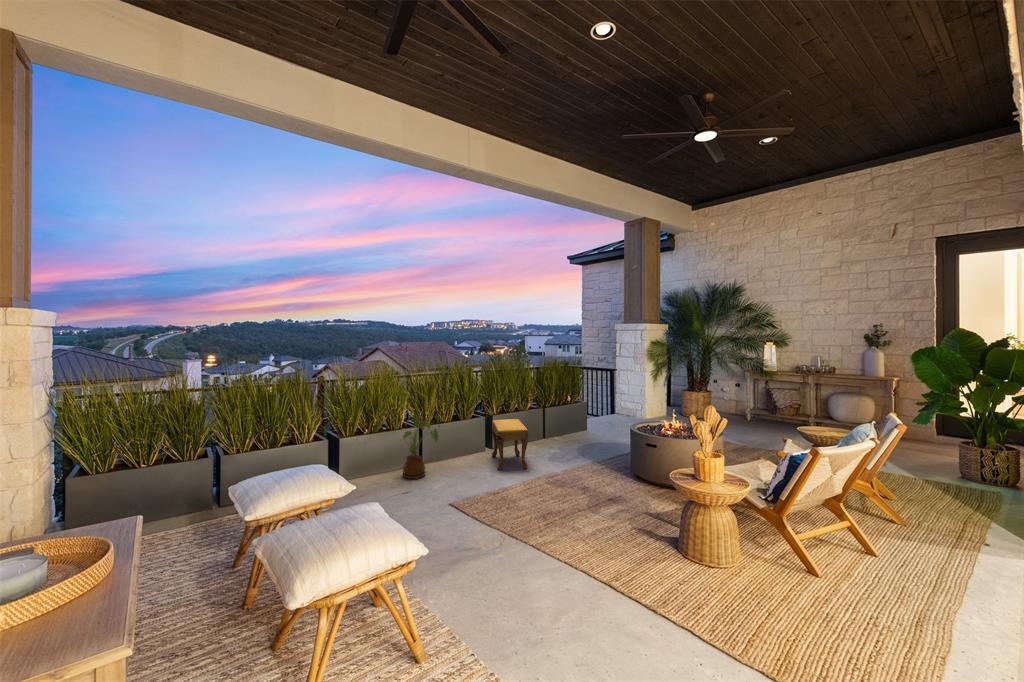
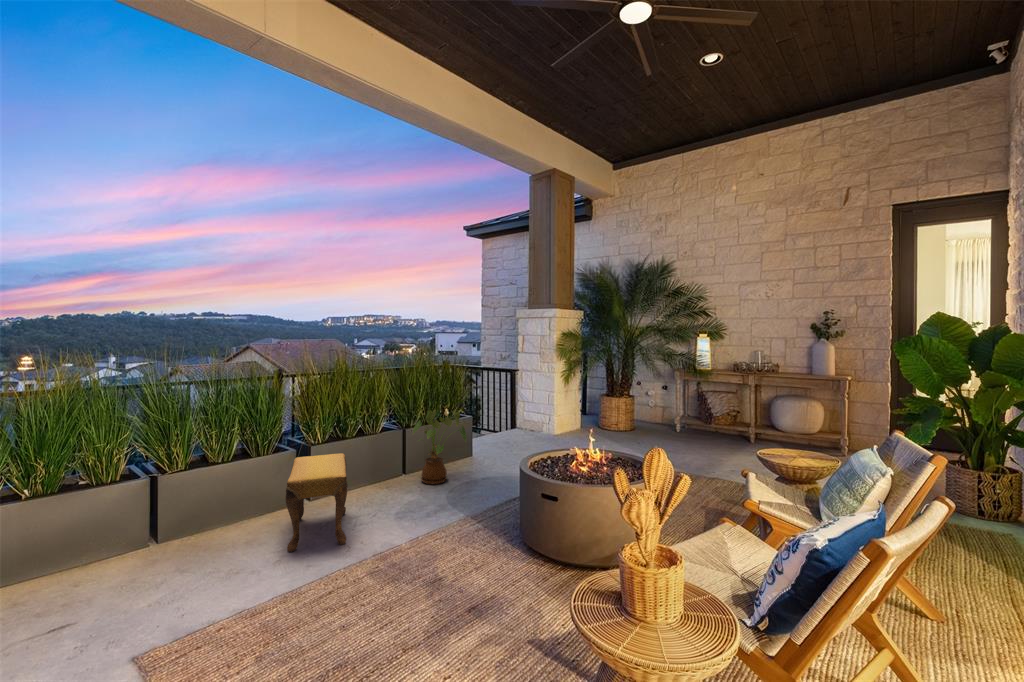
house plant: present [394,413,440,479] -> present [413,410,466,484]

